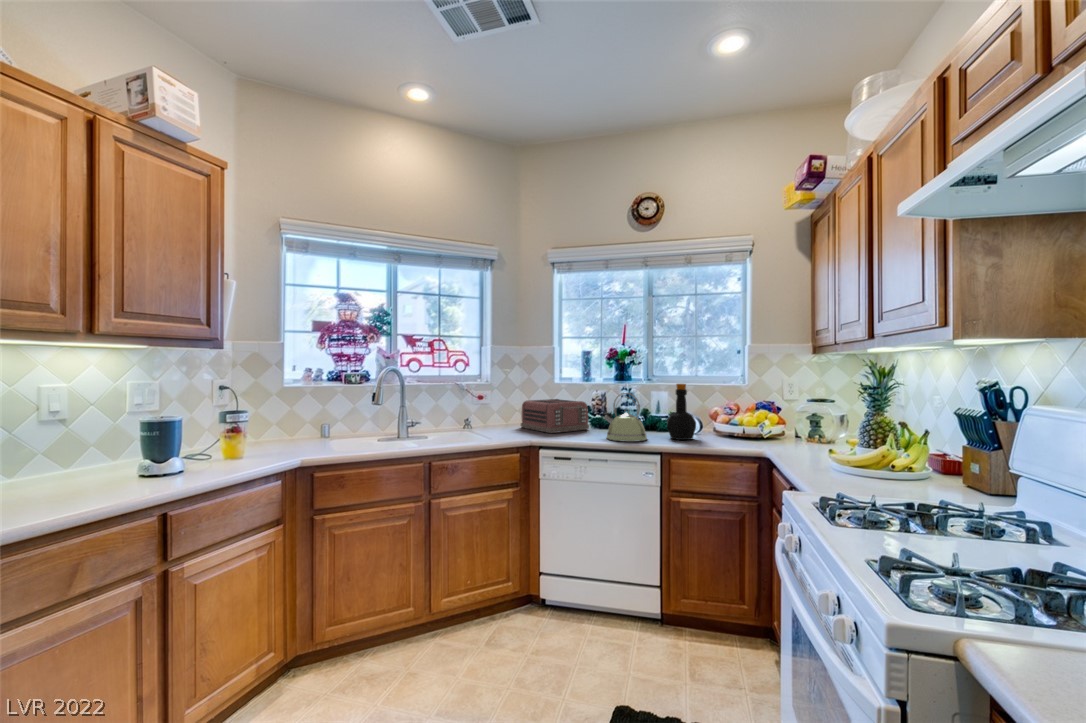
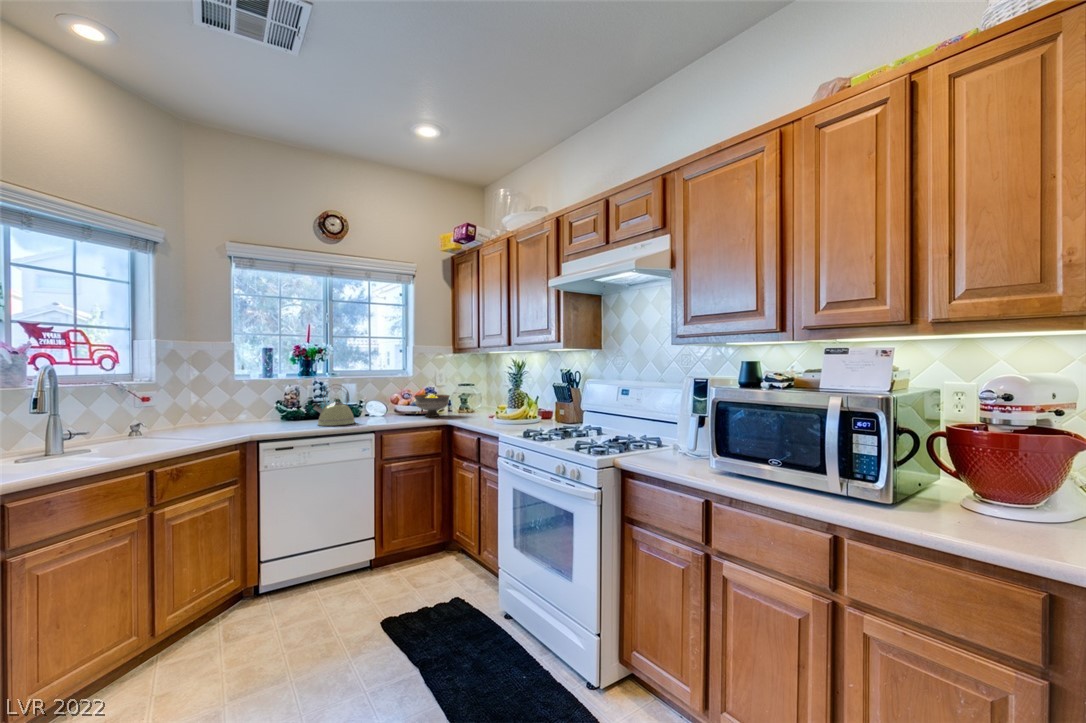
bottle: present [667,384,696,440] -> none [365,375,390,420]
toaster: present [521,399,589,433] -> none [202,396,284,430]
bowl: none [730,413,784,446] -> present [415,395,450,417]

